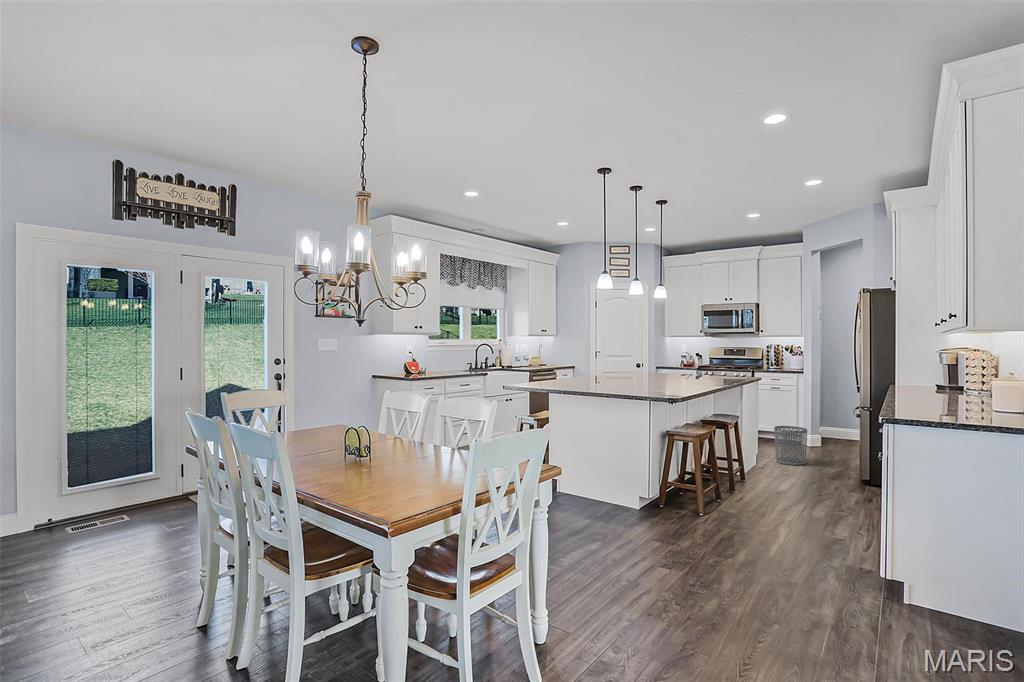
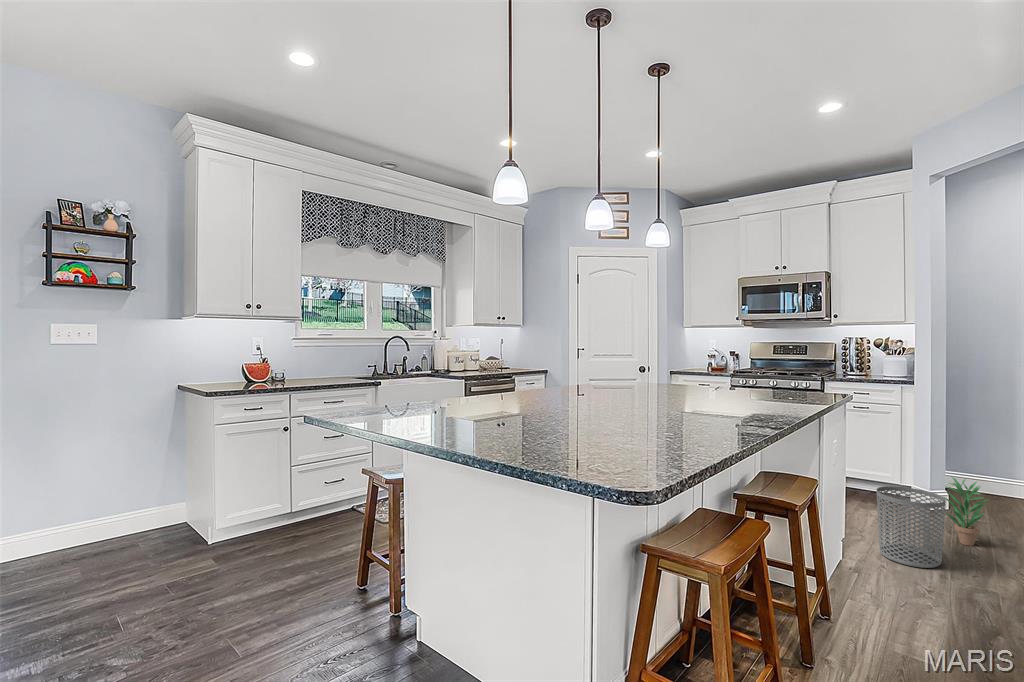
potted plant: none [811,420,833,458] -> present [944,478,987,546]

